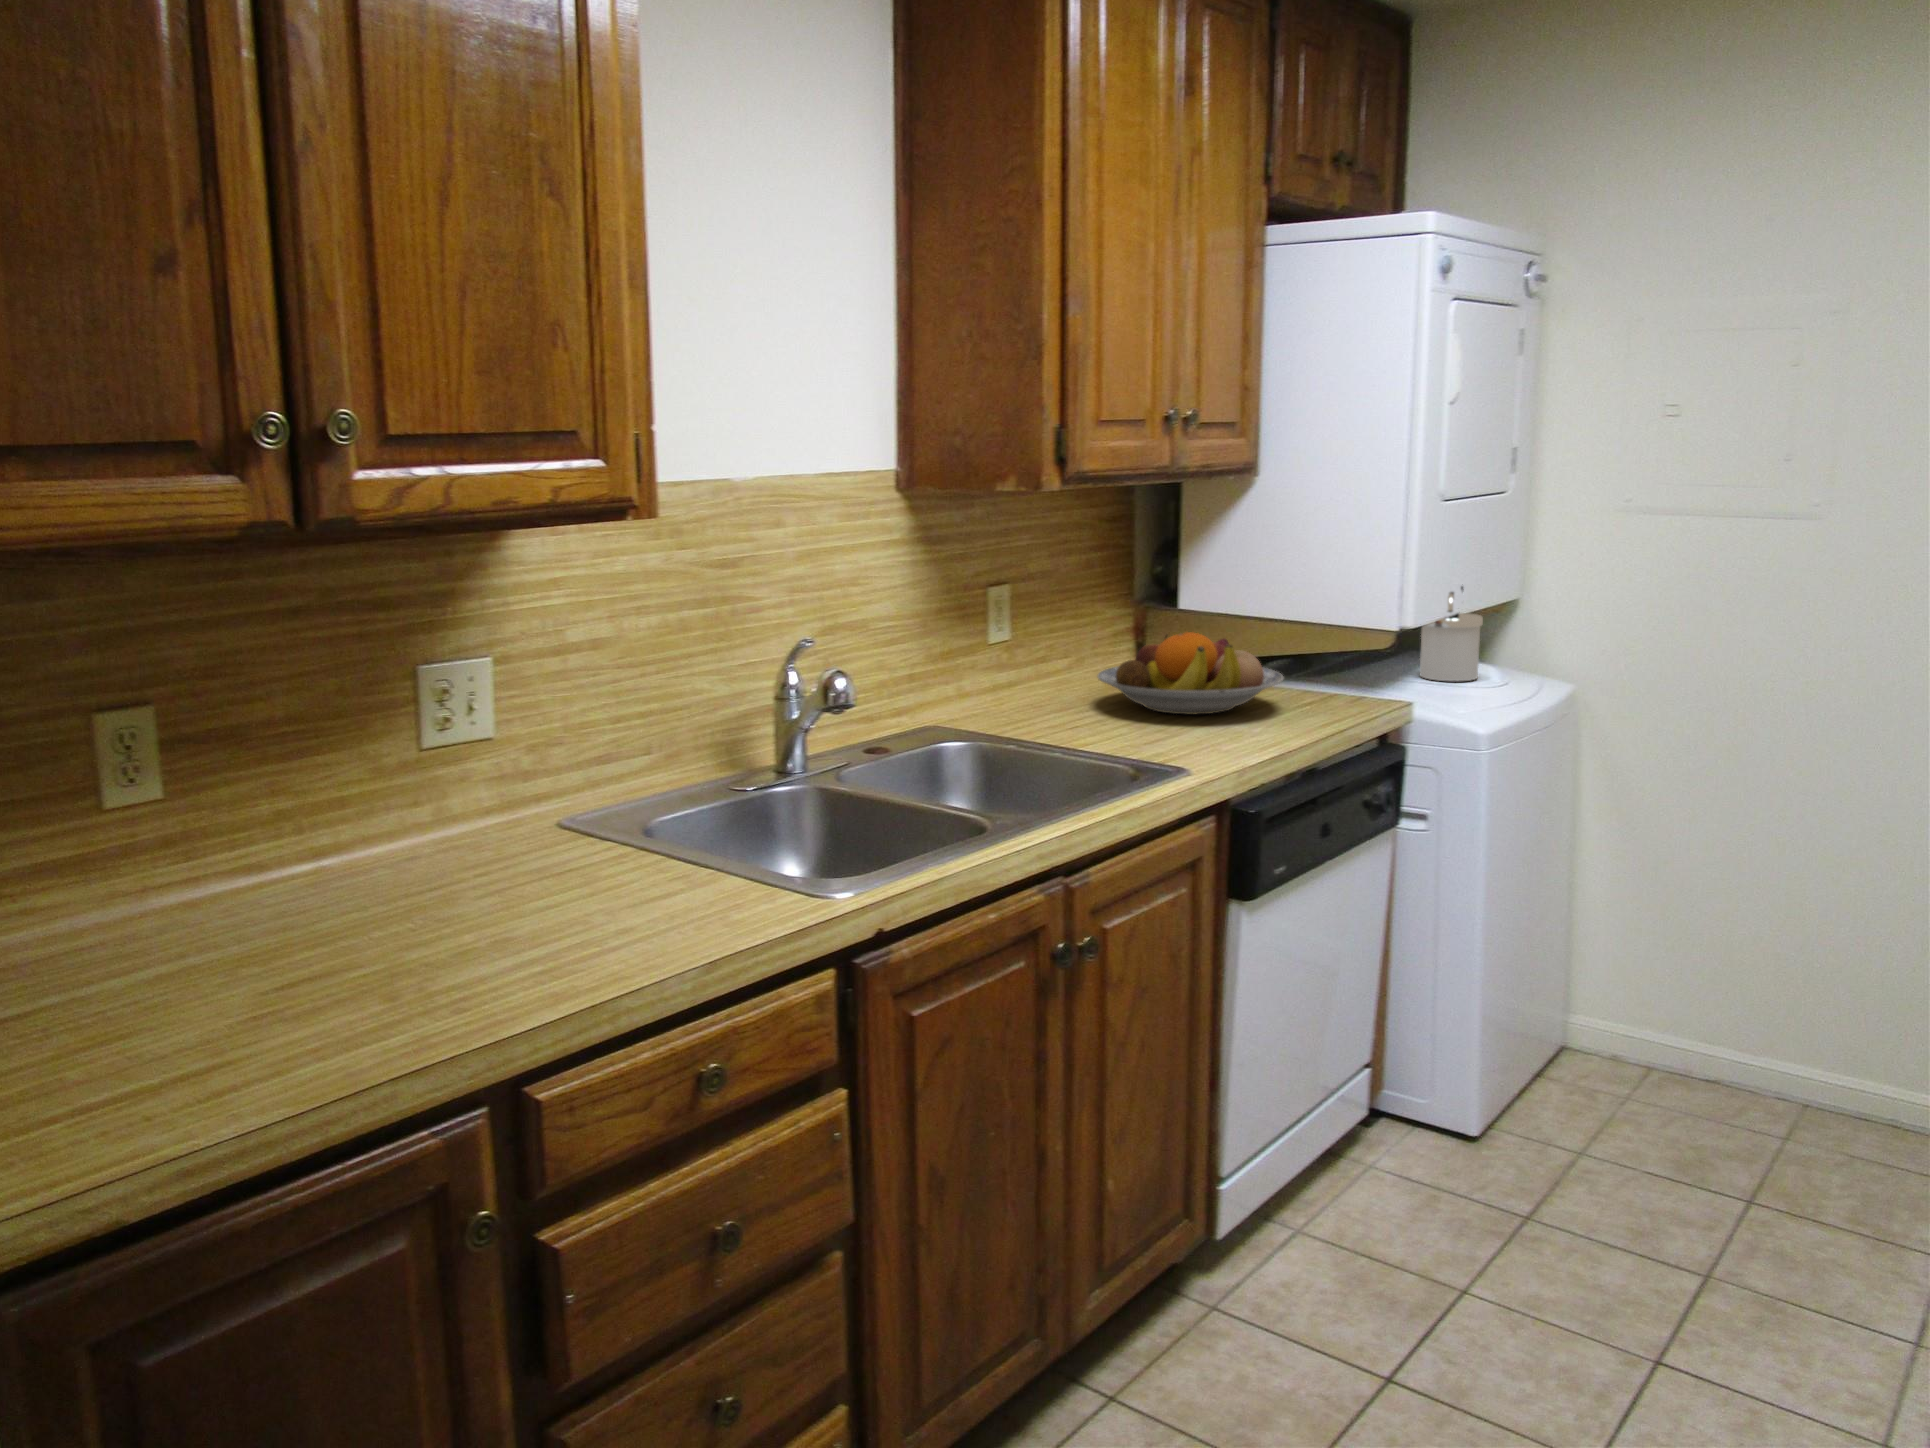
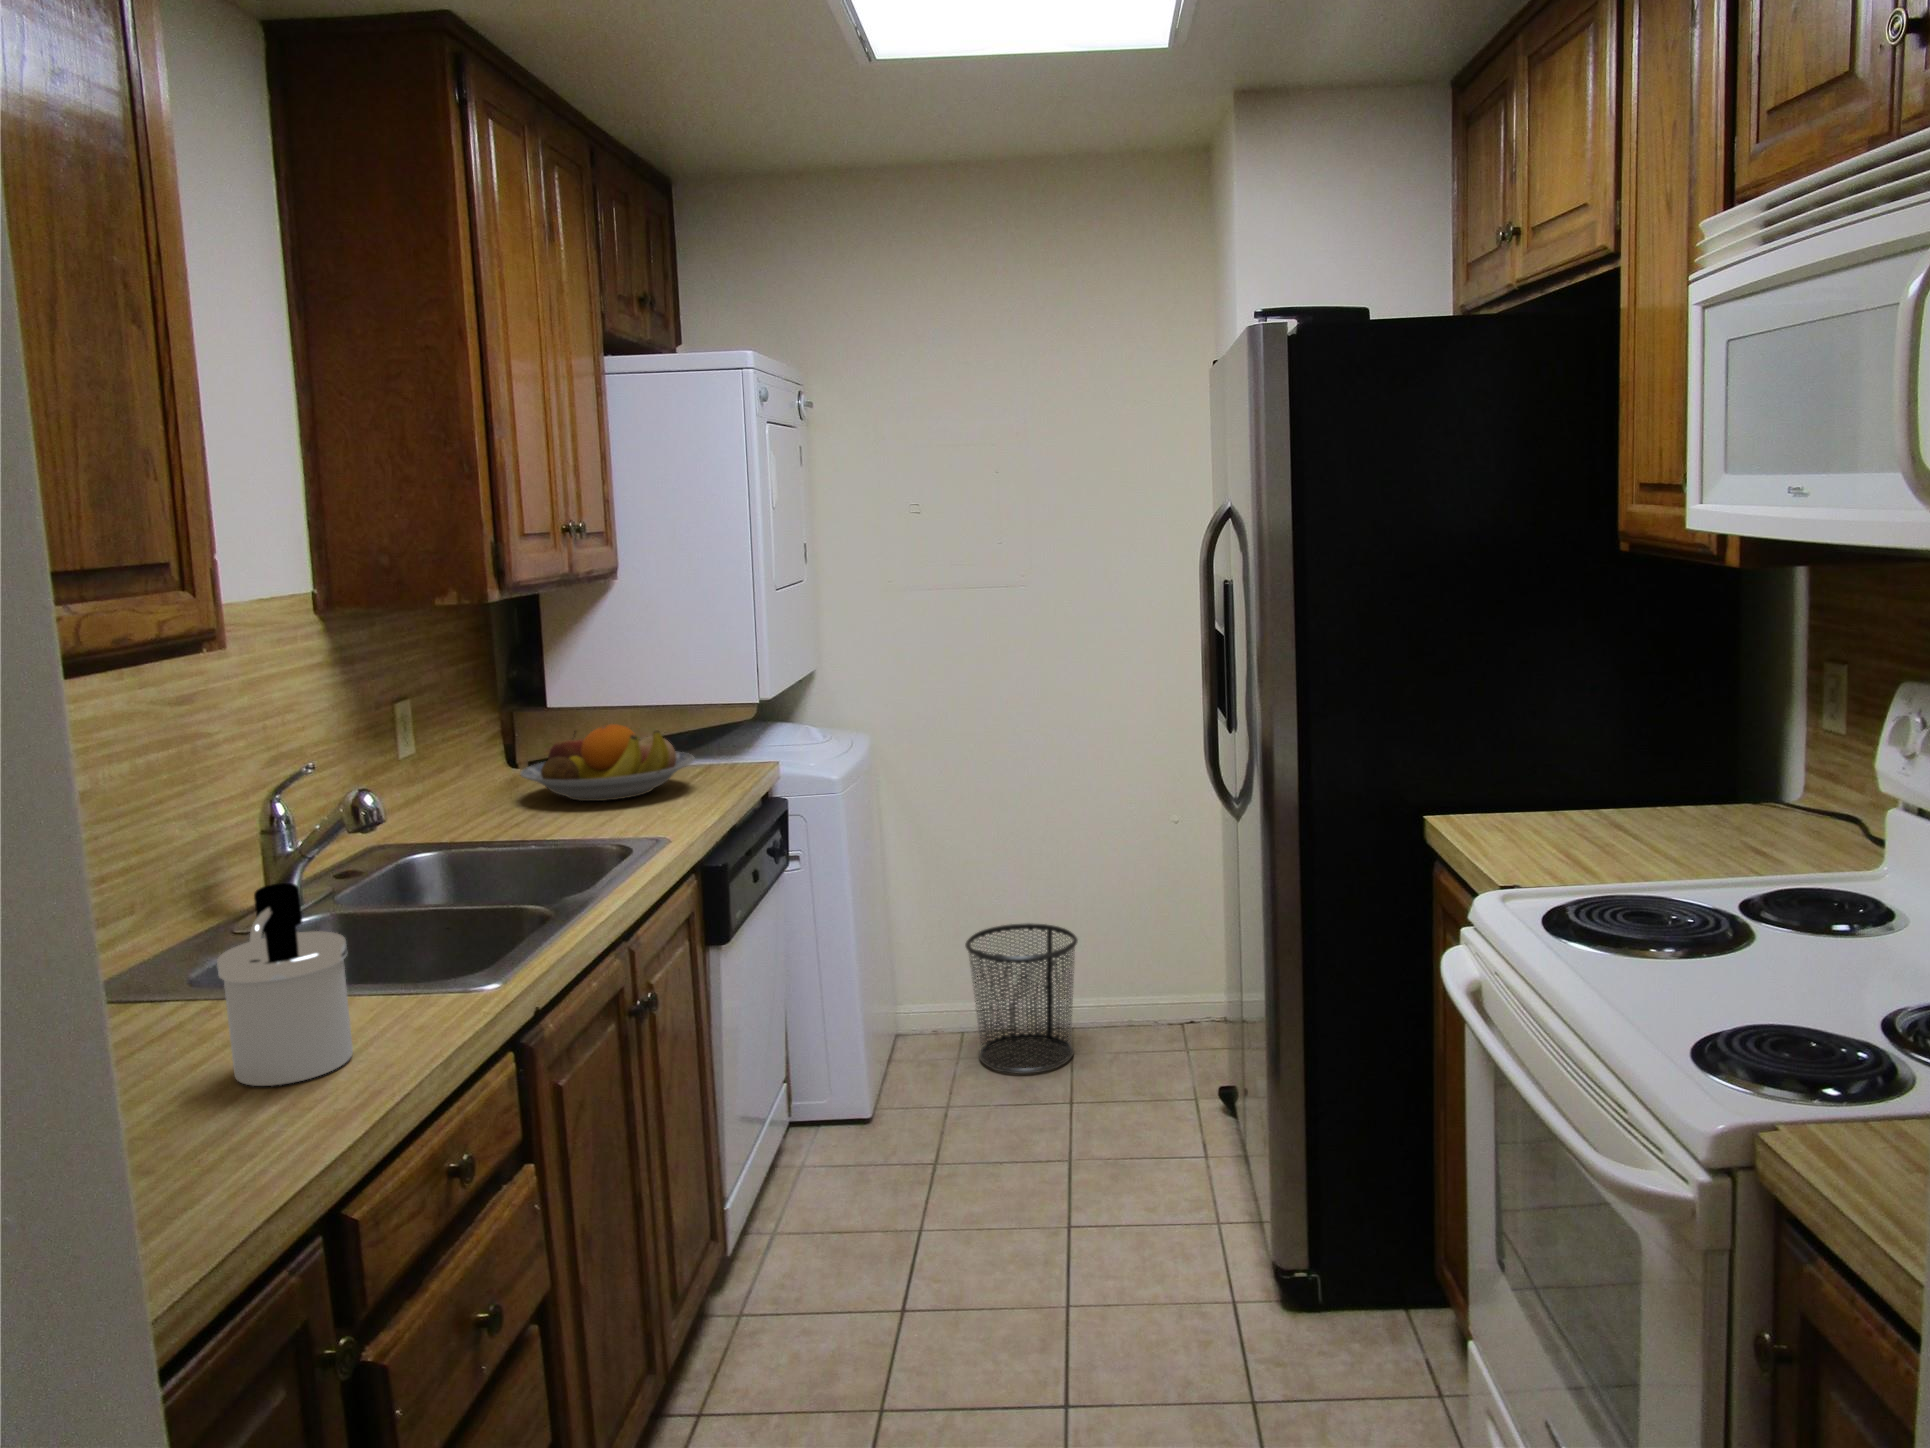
soap dispenser: present [1420,587,1483,682] -> present [217,883,353,1086]
waste bin: none [1664,956,1849,1169] -> present [965,923,1078,1074]

